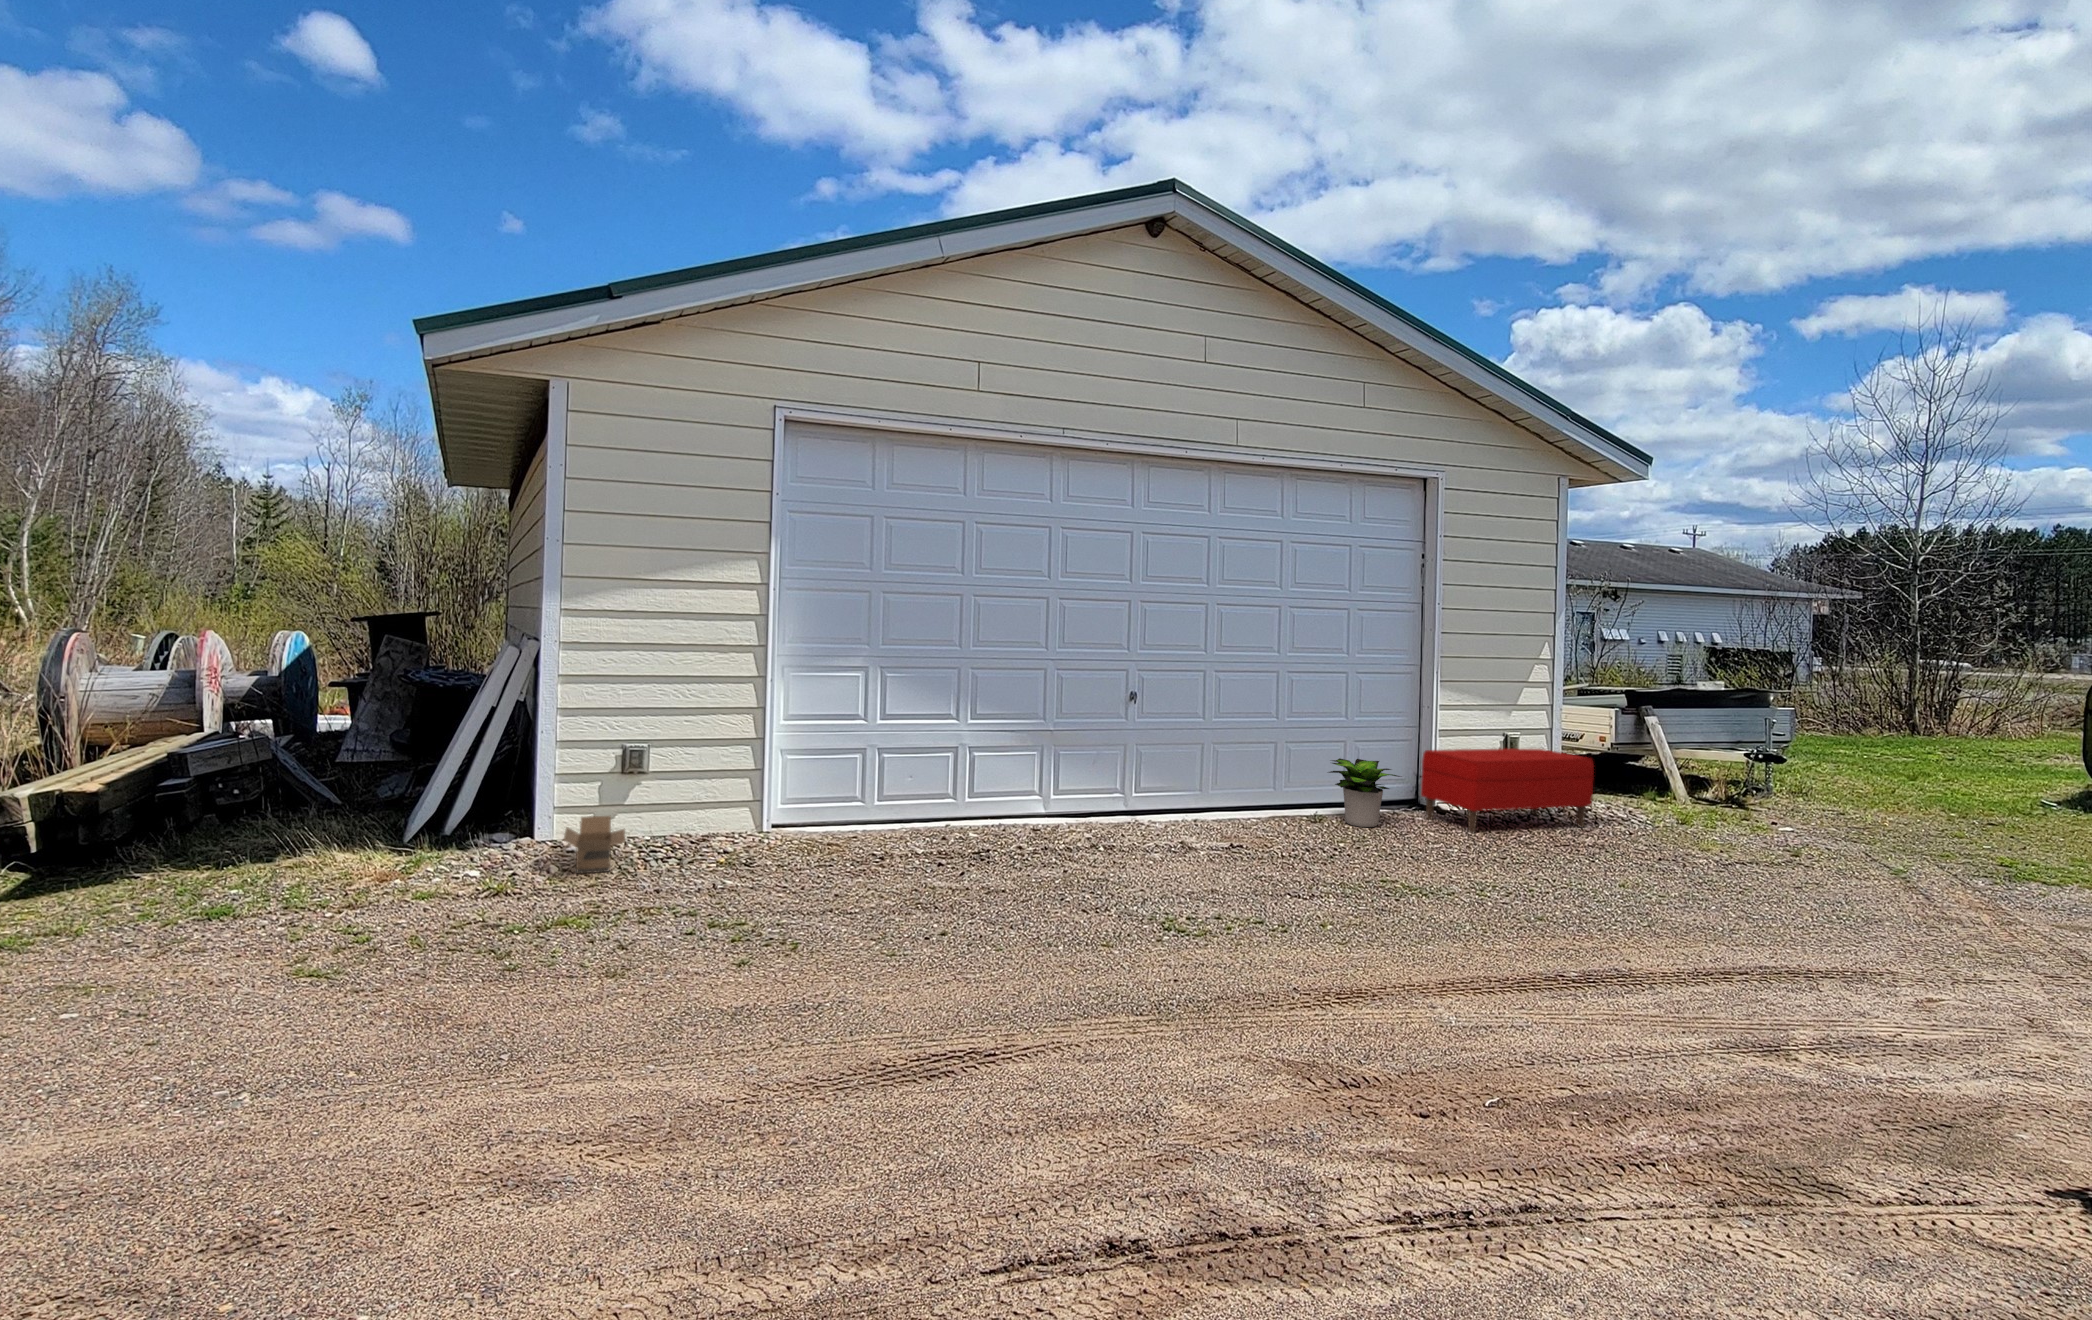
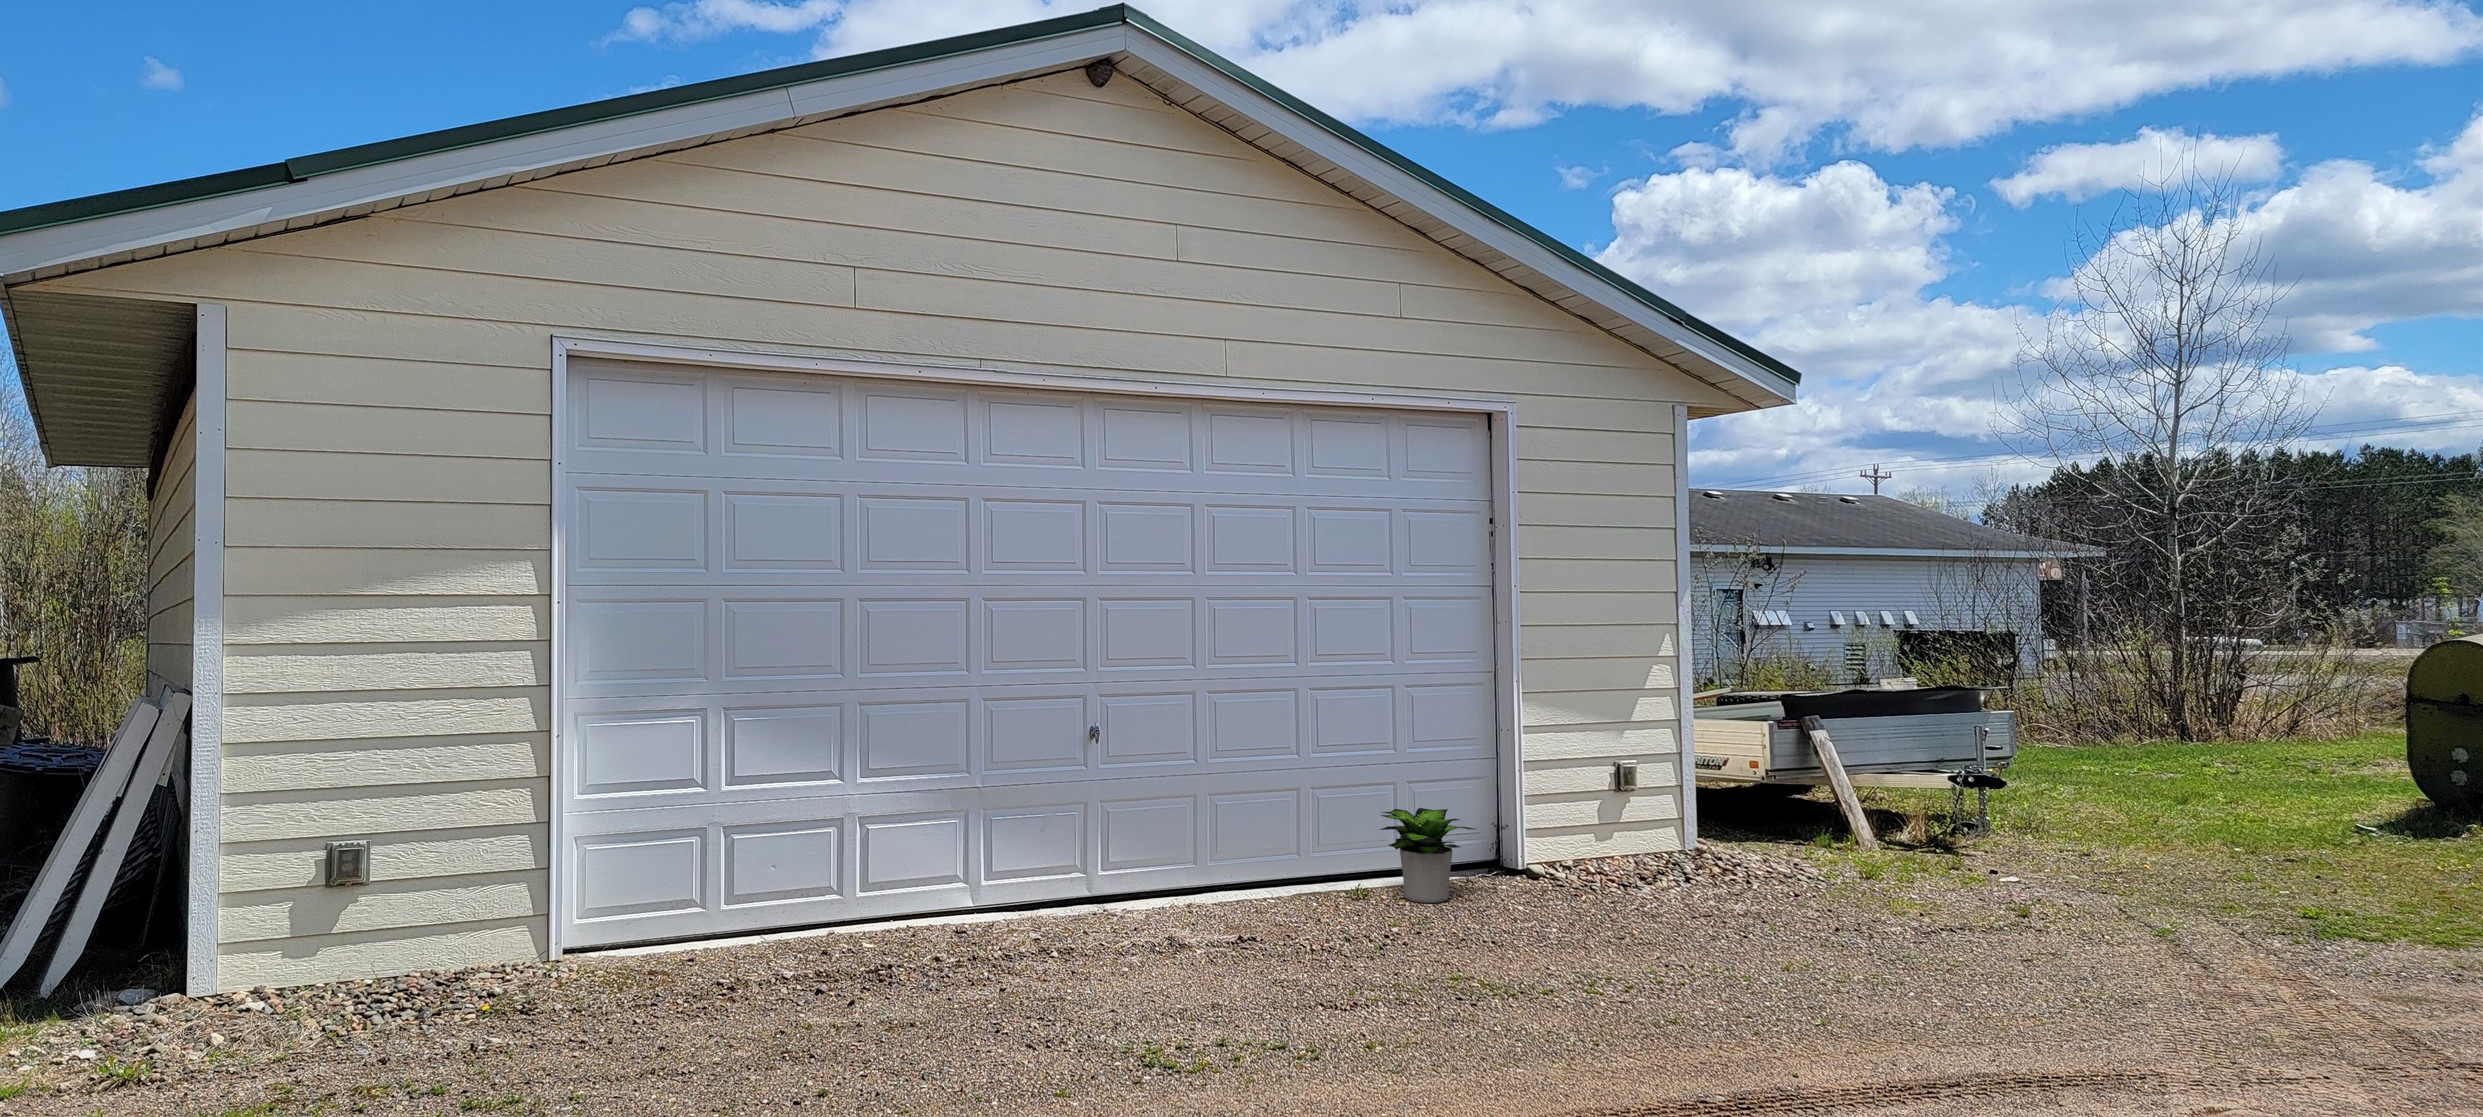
bench: present [1421,749,1594,833] -> none [1507,780,1729,902]
cardboard box: present [564,816,625,873] -> none [232,953,332,1042]

